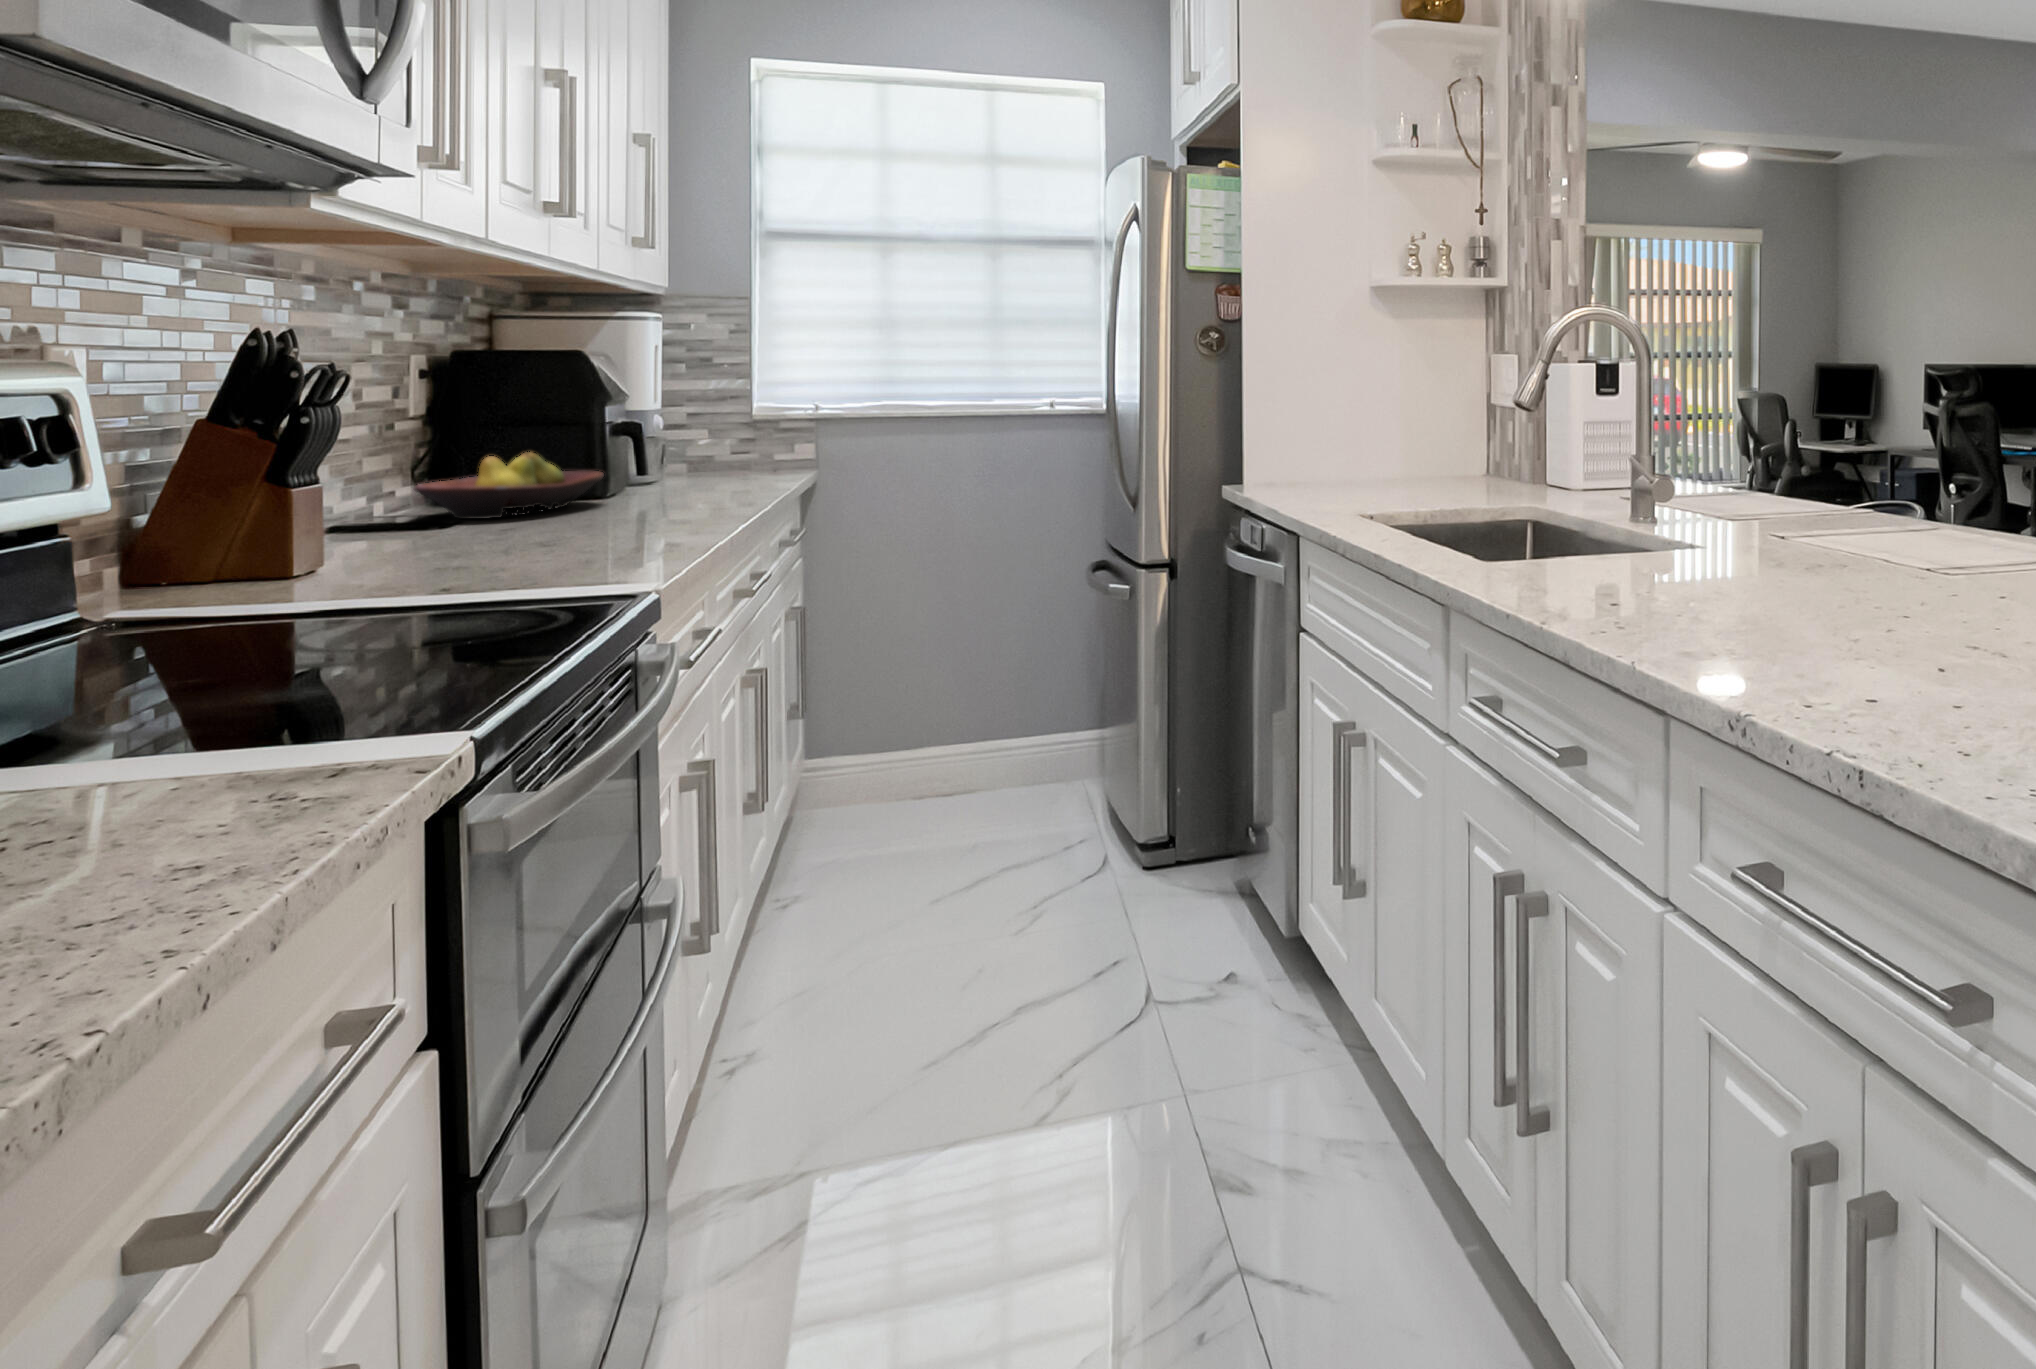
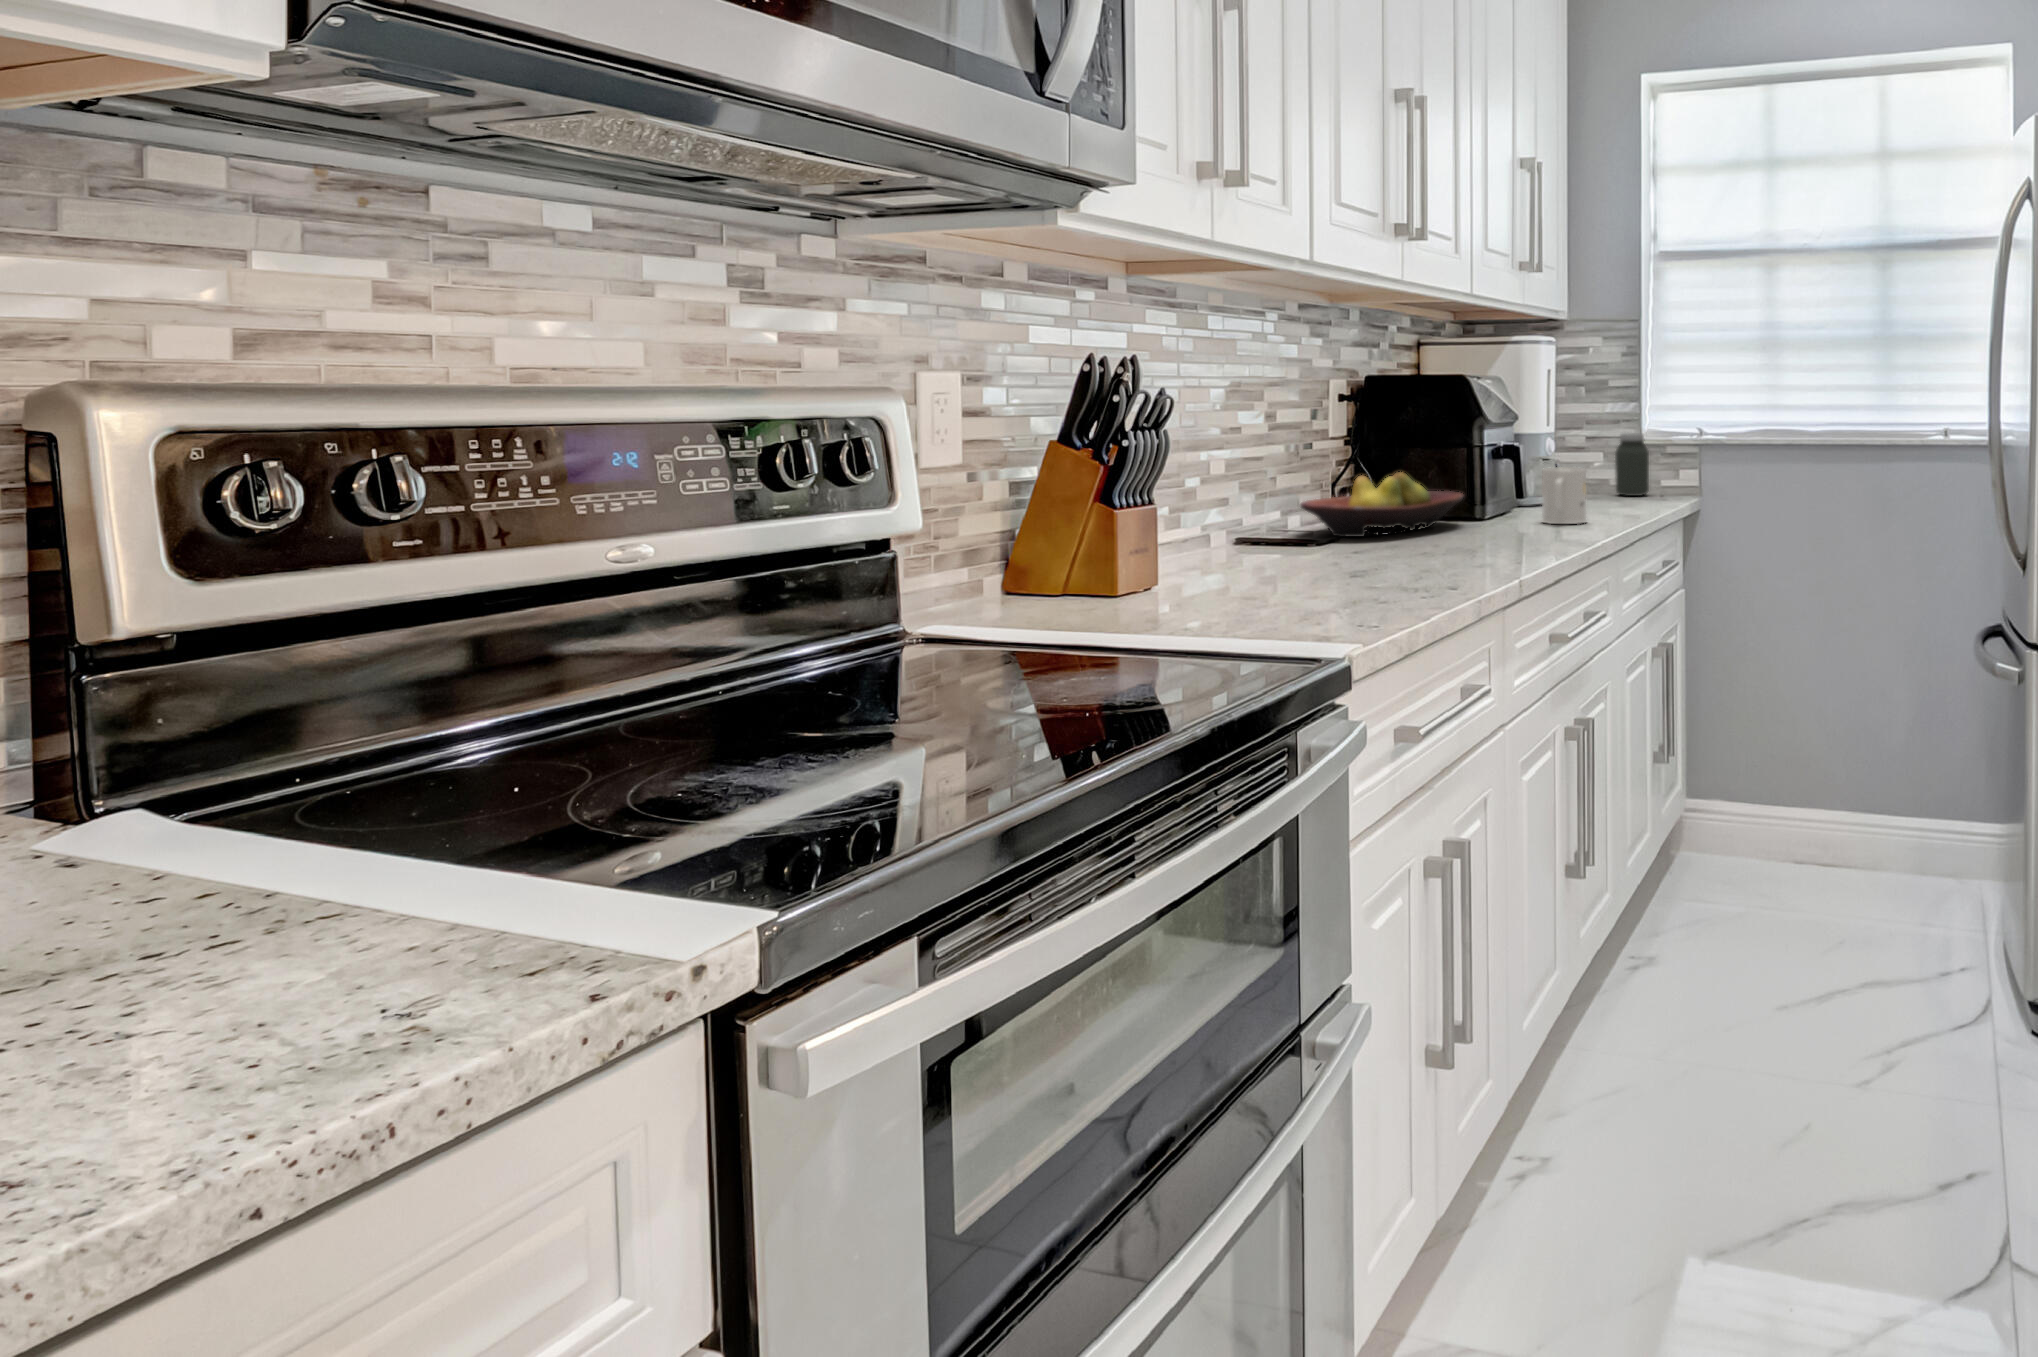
jar: none [733,412,770,472] -> present [1615,433,1649,496]
mug: none [687,443,737,497] -> present [1542,467,1587,524]

